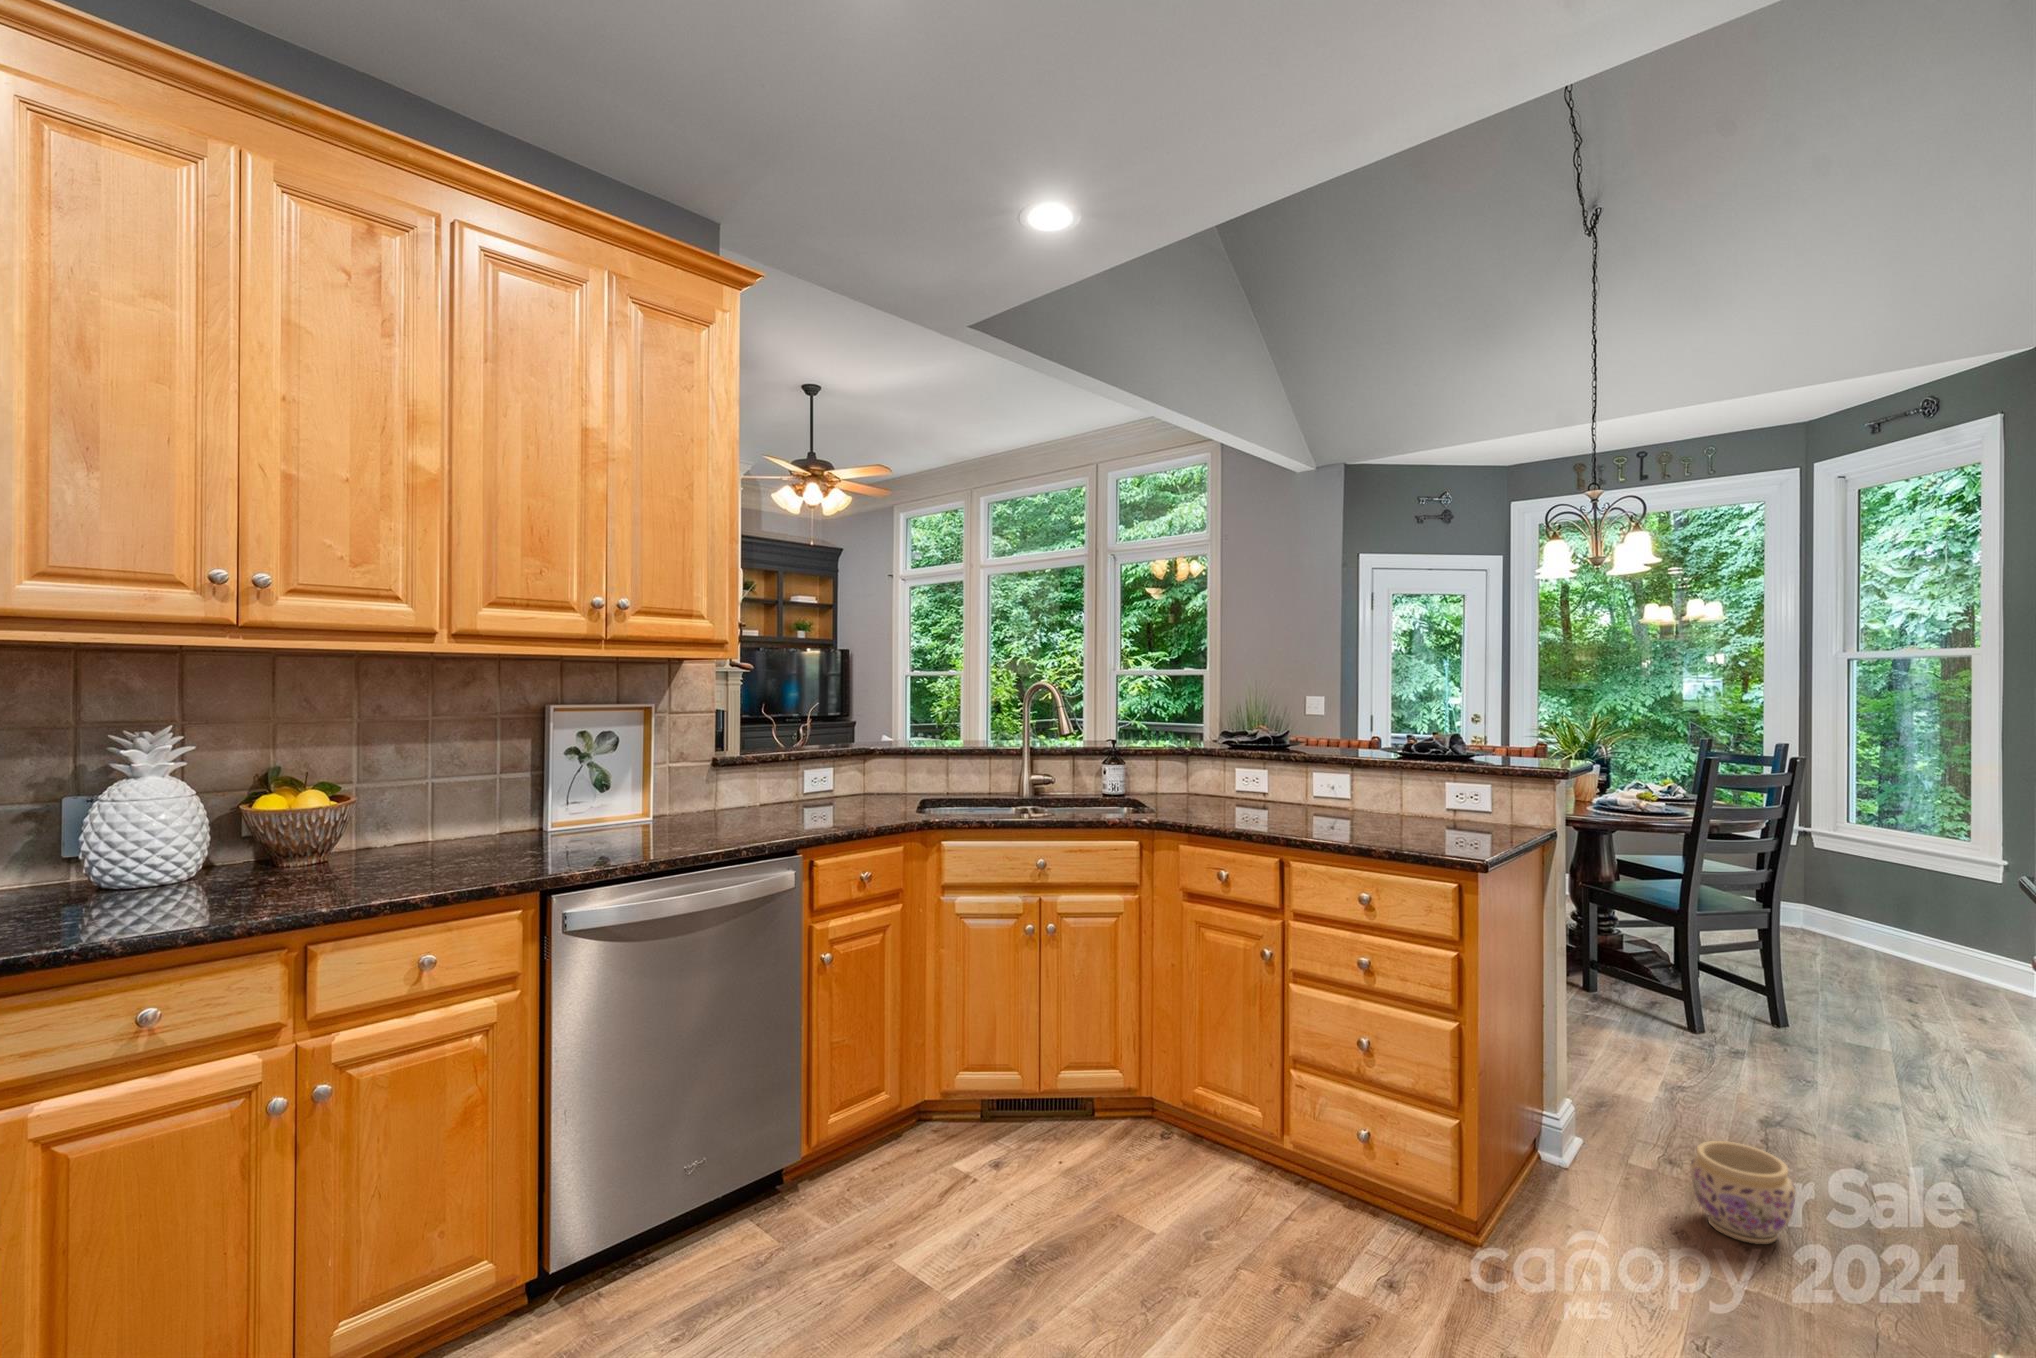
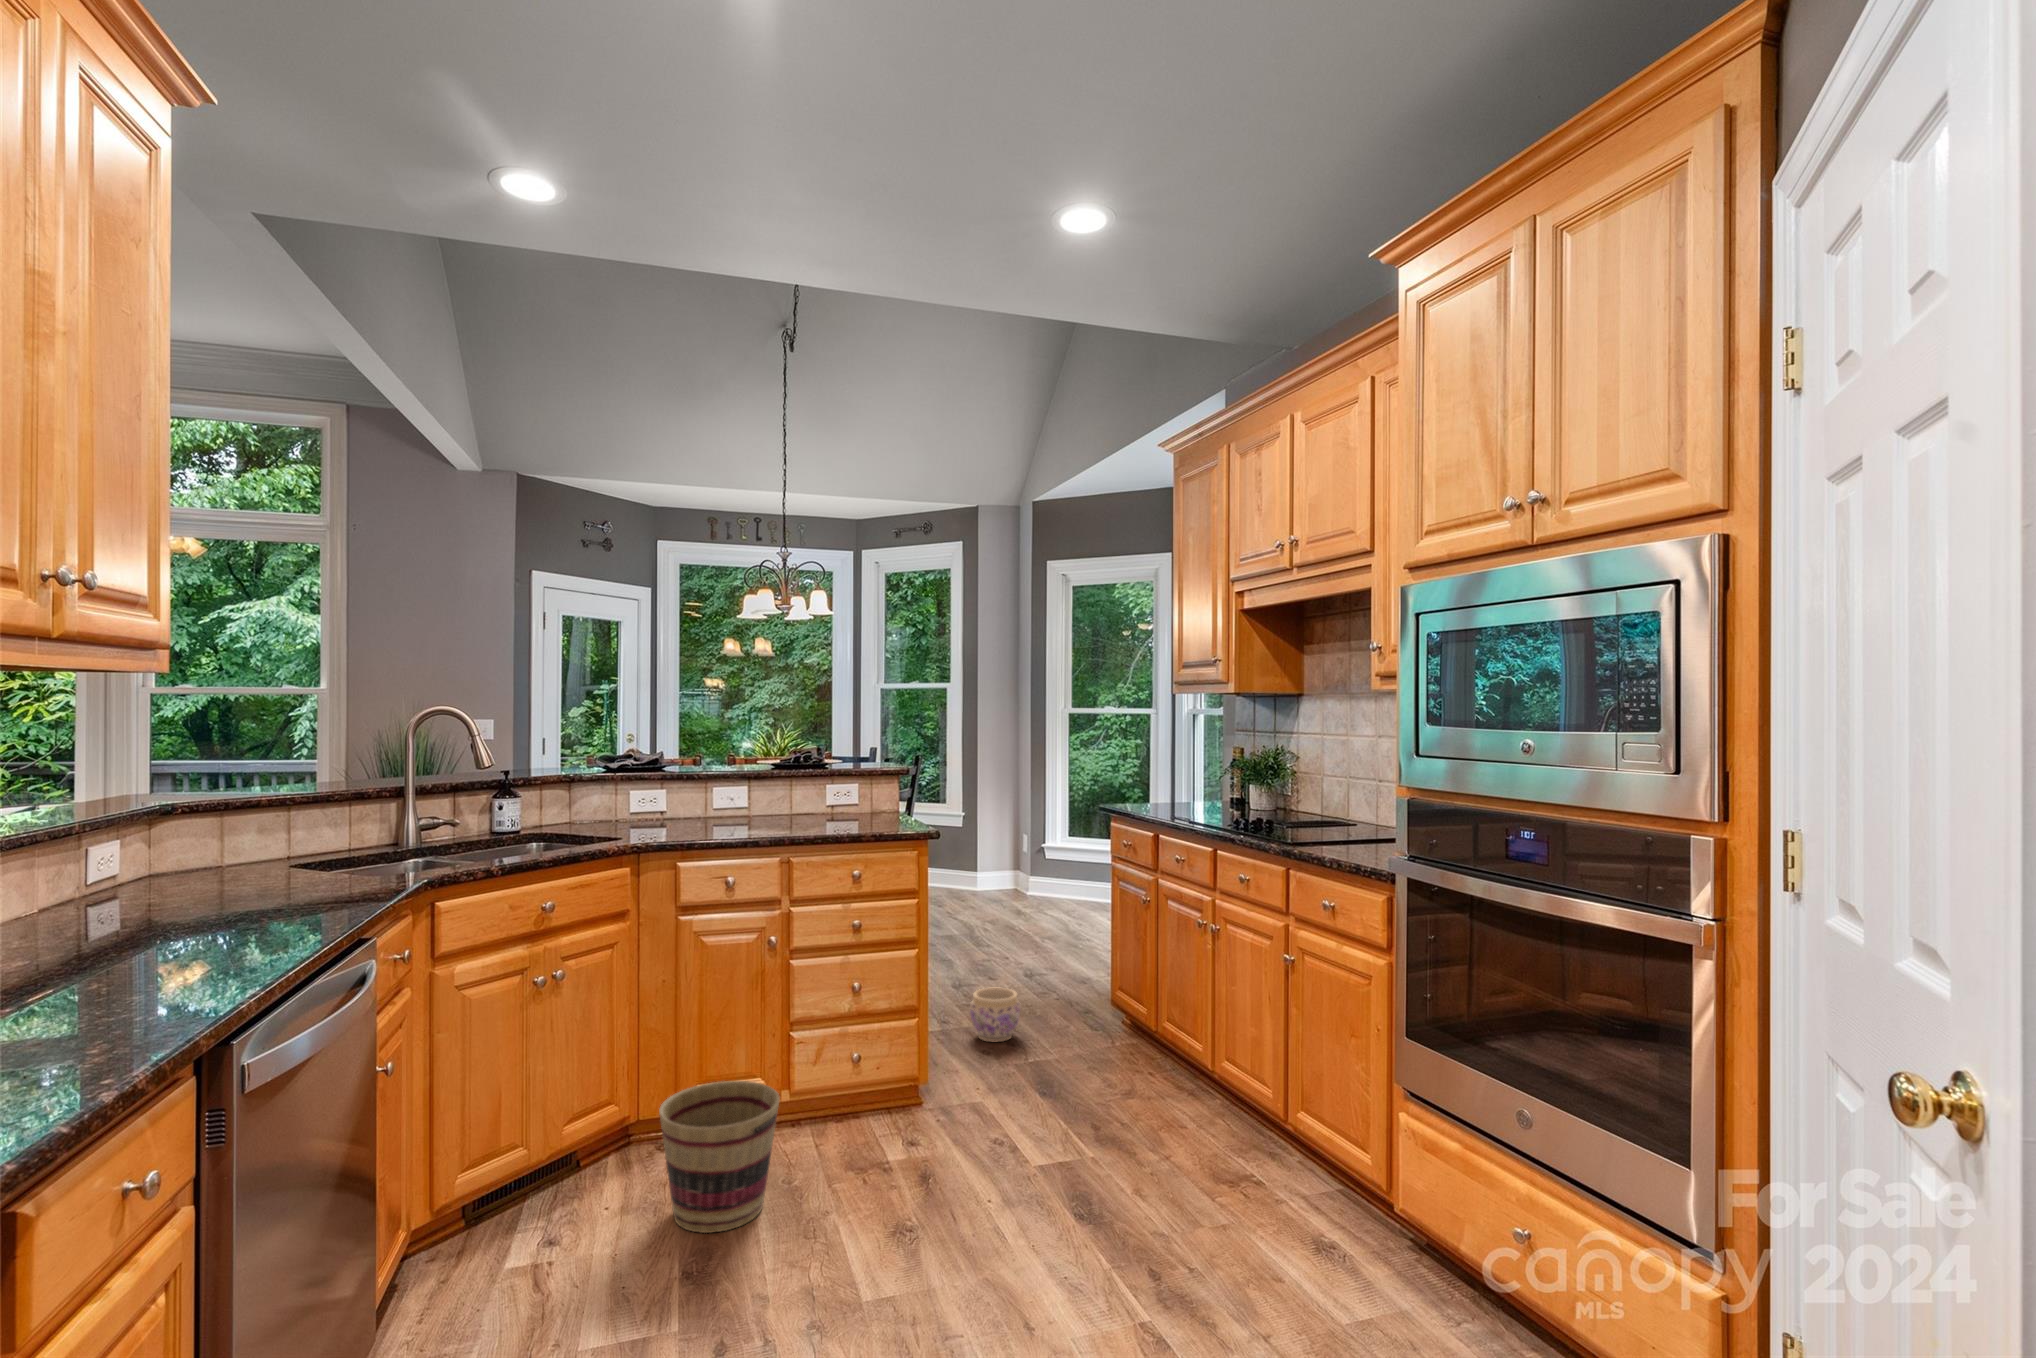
basket: none [1043,1074,1165,1236] -> present [659,1081,780,1233]

